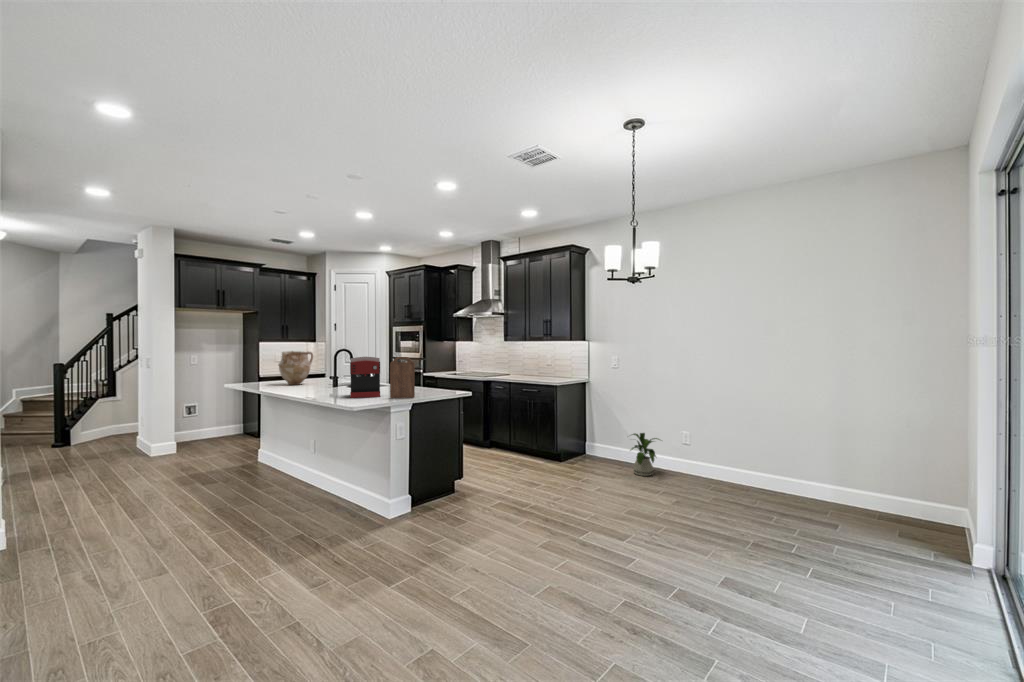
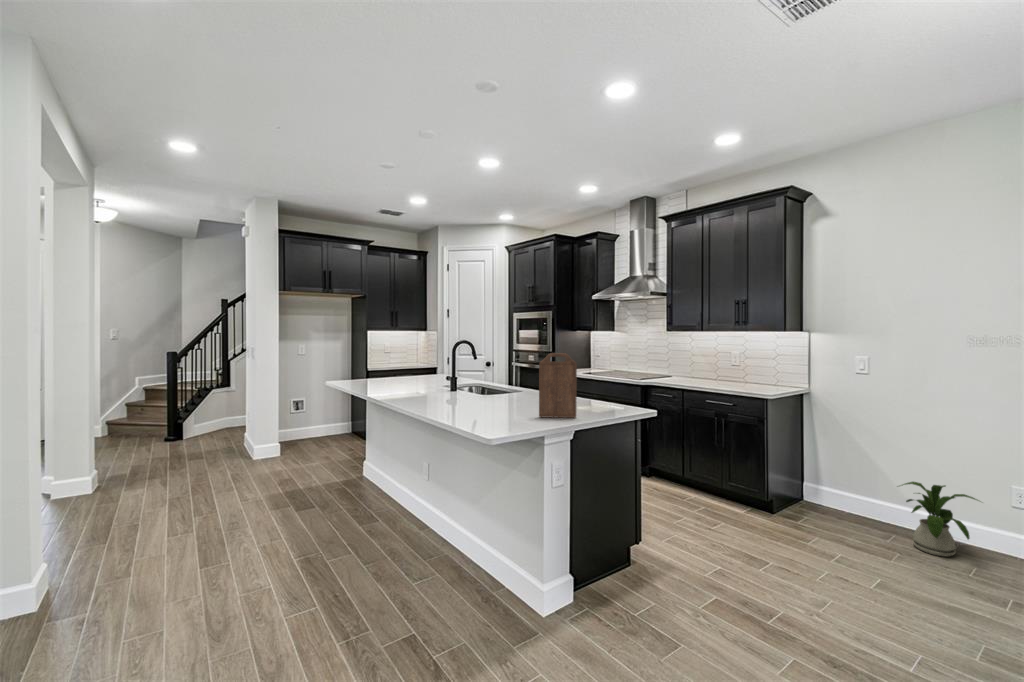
vase: present [278,351,313,385] -> none [384,341,425,384]
coffee maker: present [350,357,380,398] -> none [478,351,522,414]

